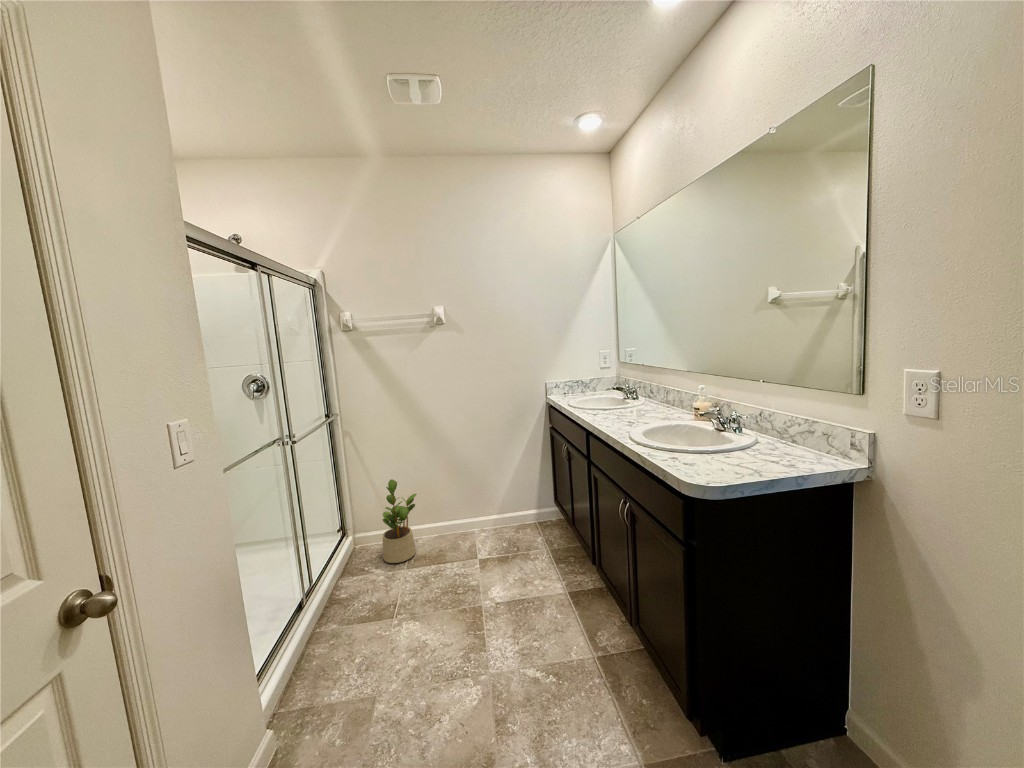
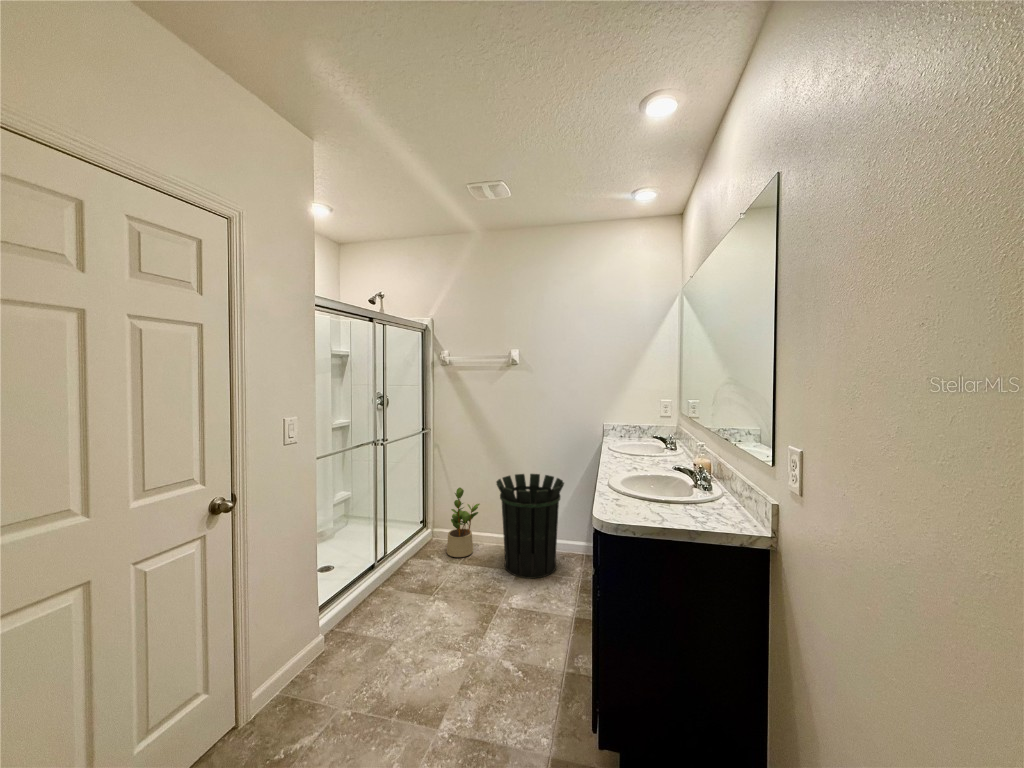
waste bin: none [442,447,521,566] -> present [496,474,564,579]

